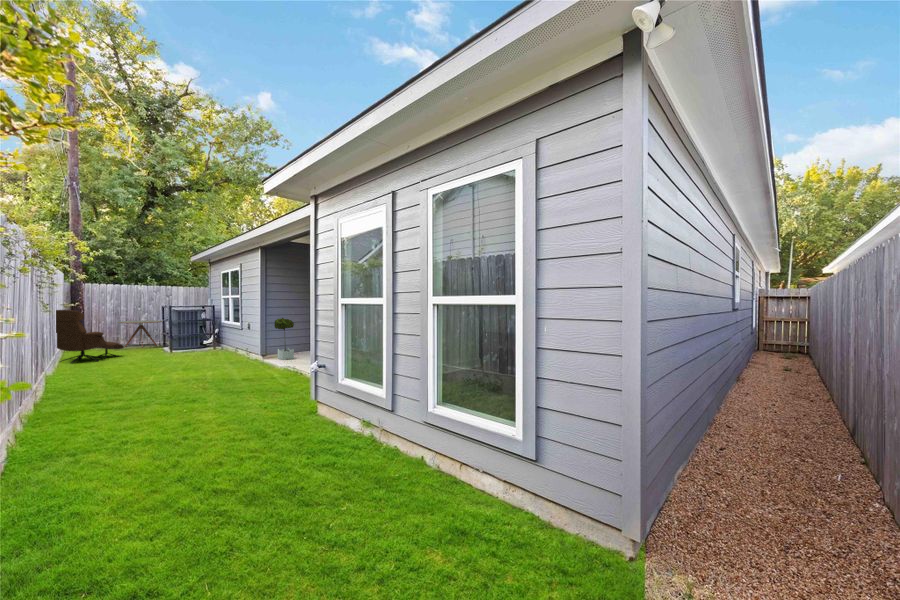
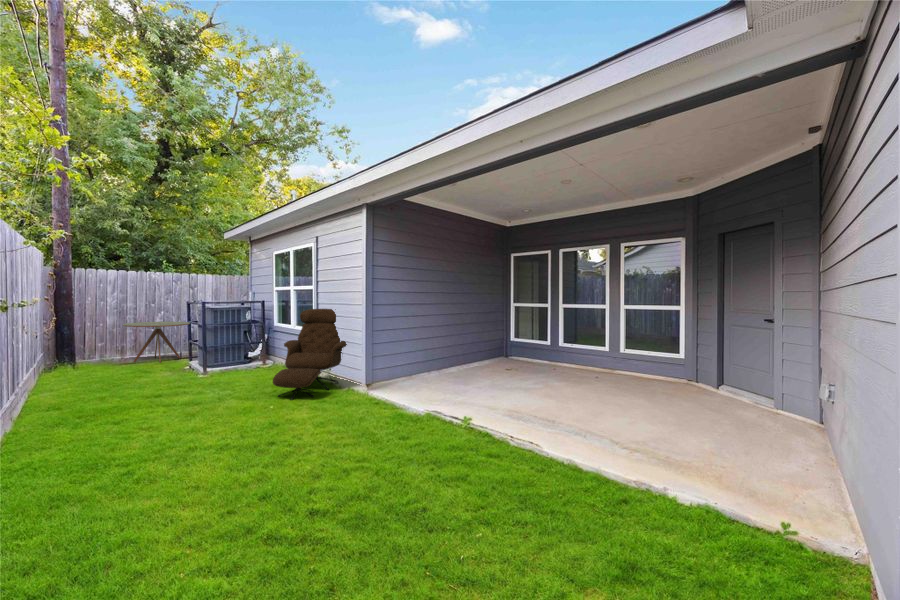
lounge chair: present [56,310,124,364] -> present [273,309,347,400]
potted tree: present [274,318,294,360] -> none [382,323,413,393]

